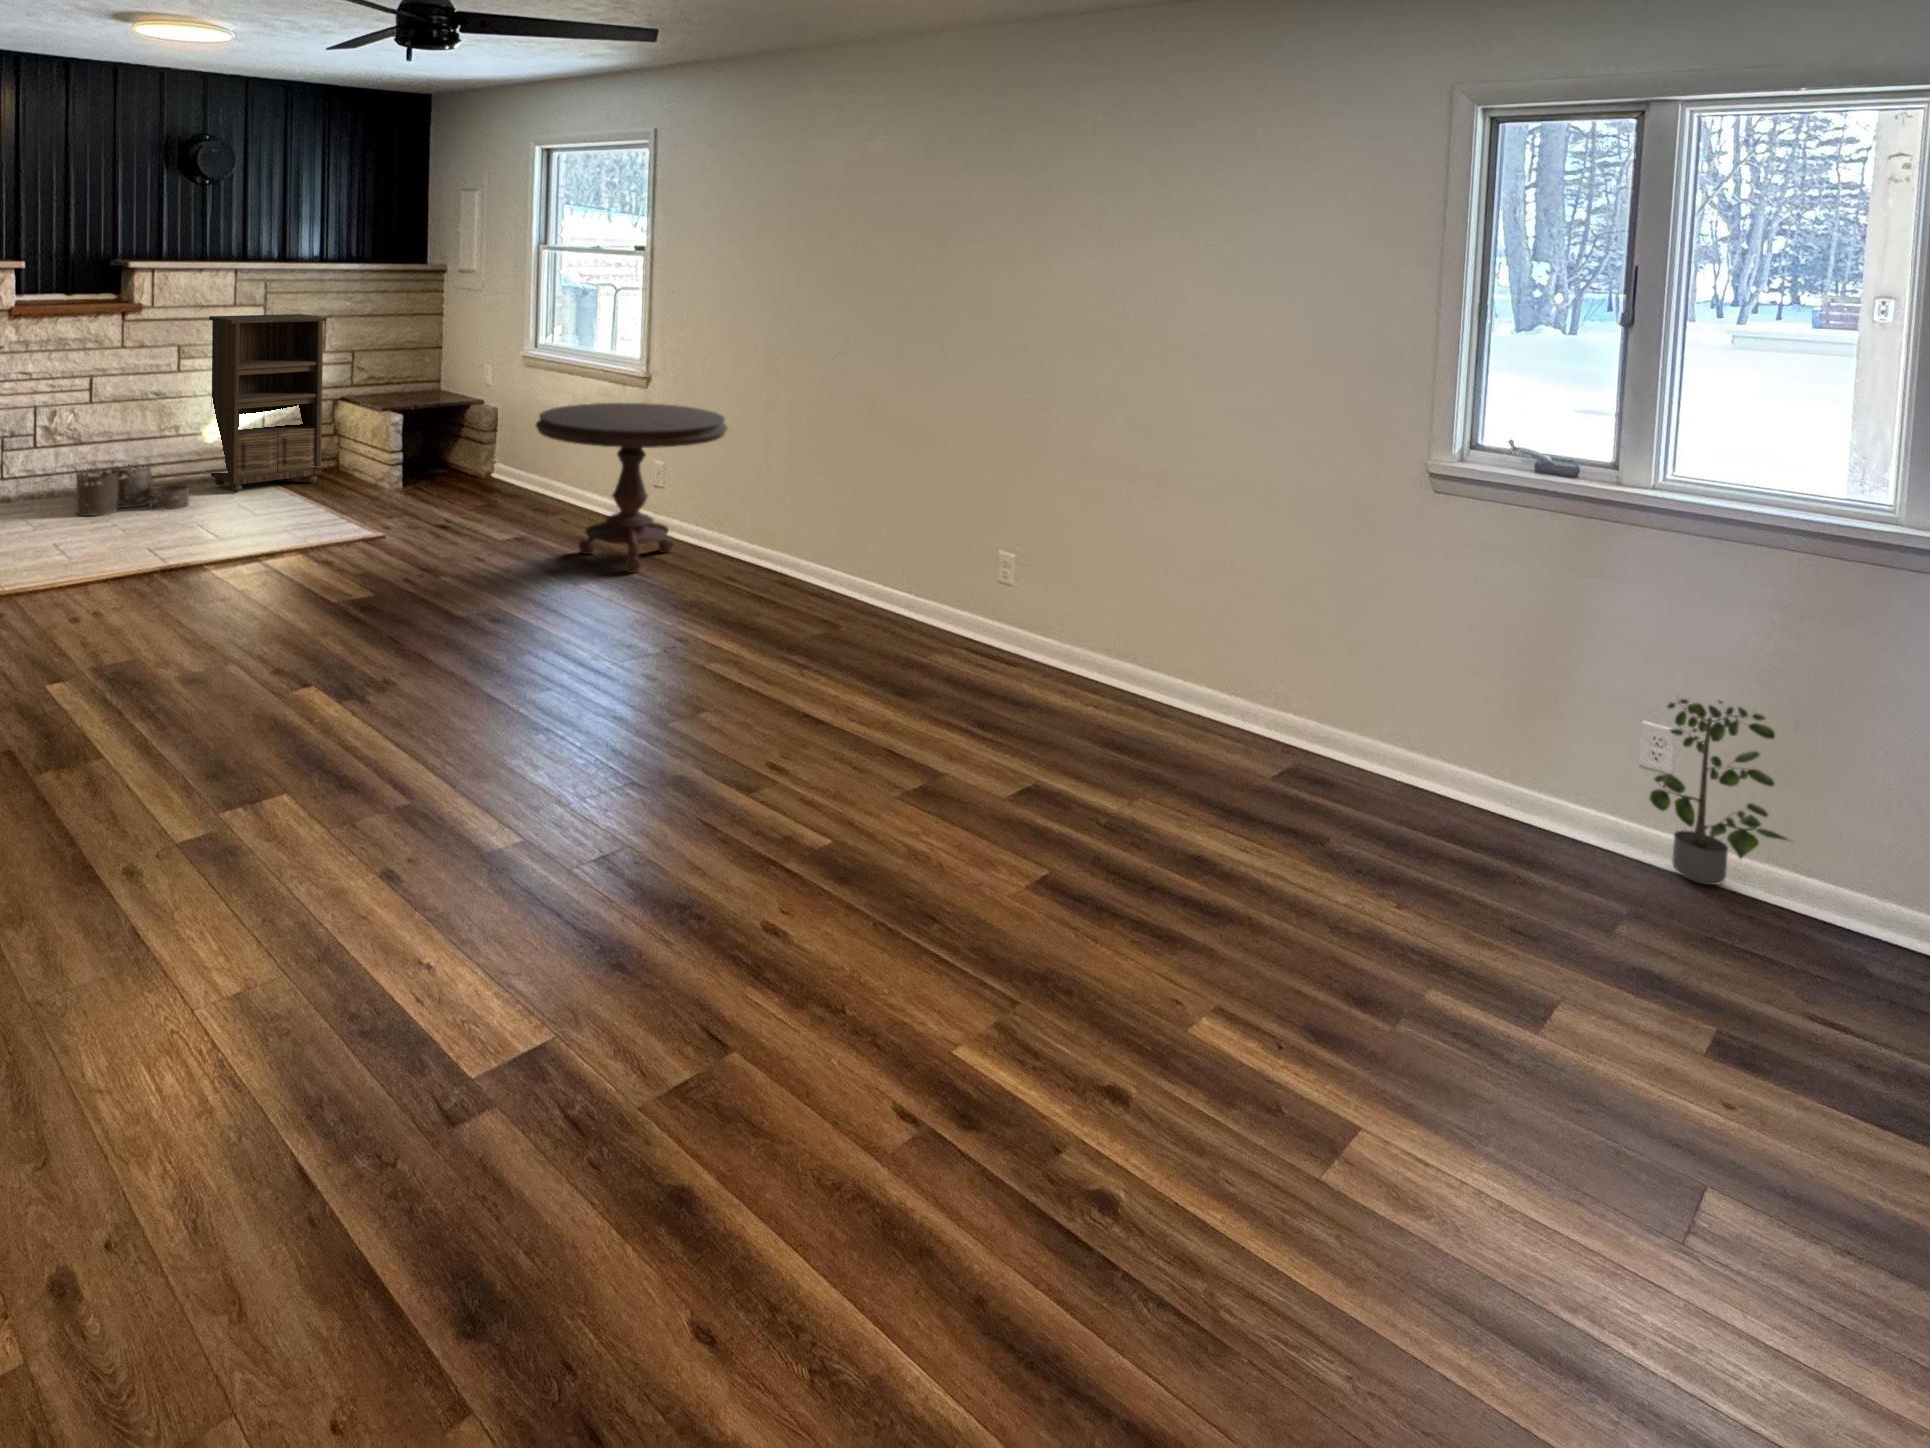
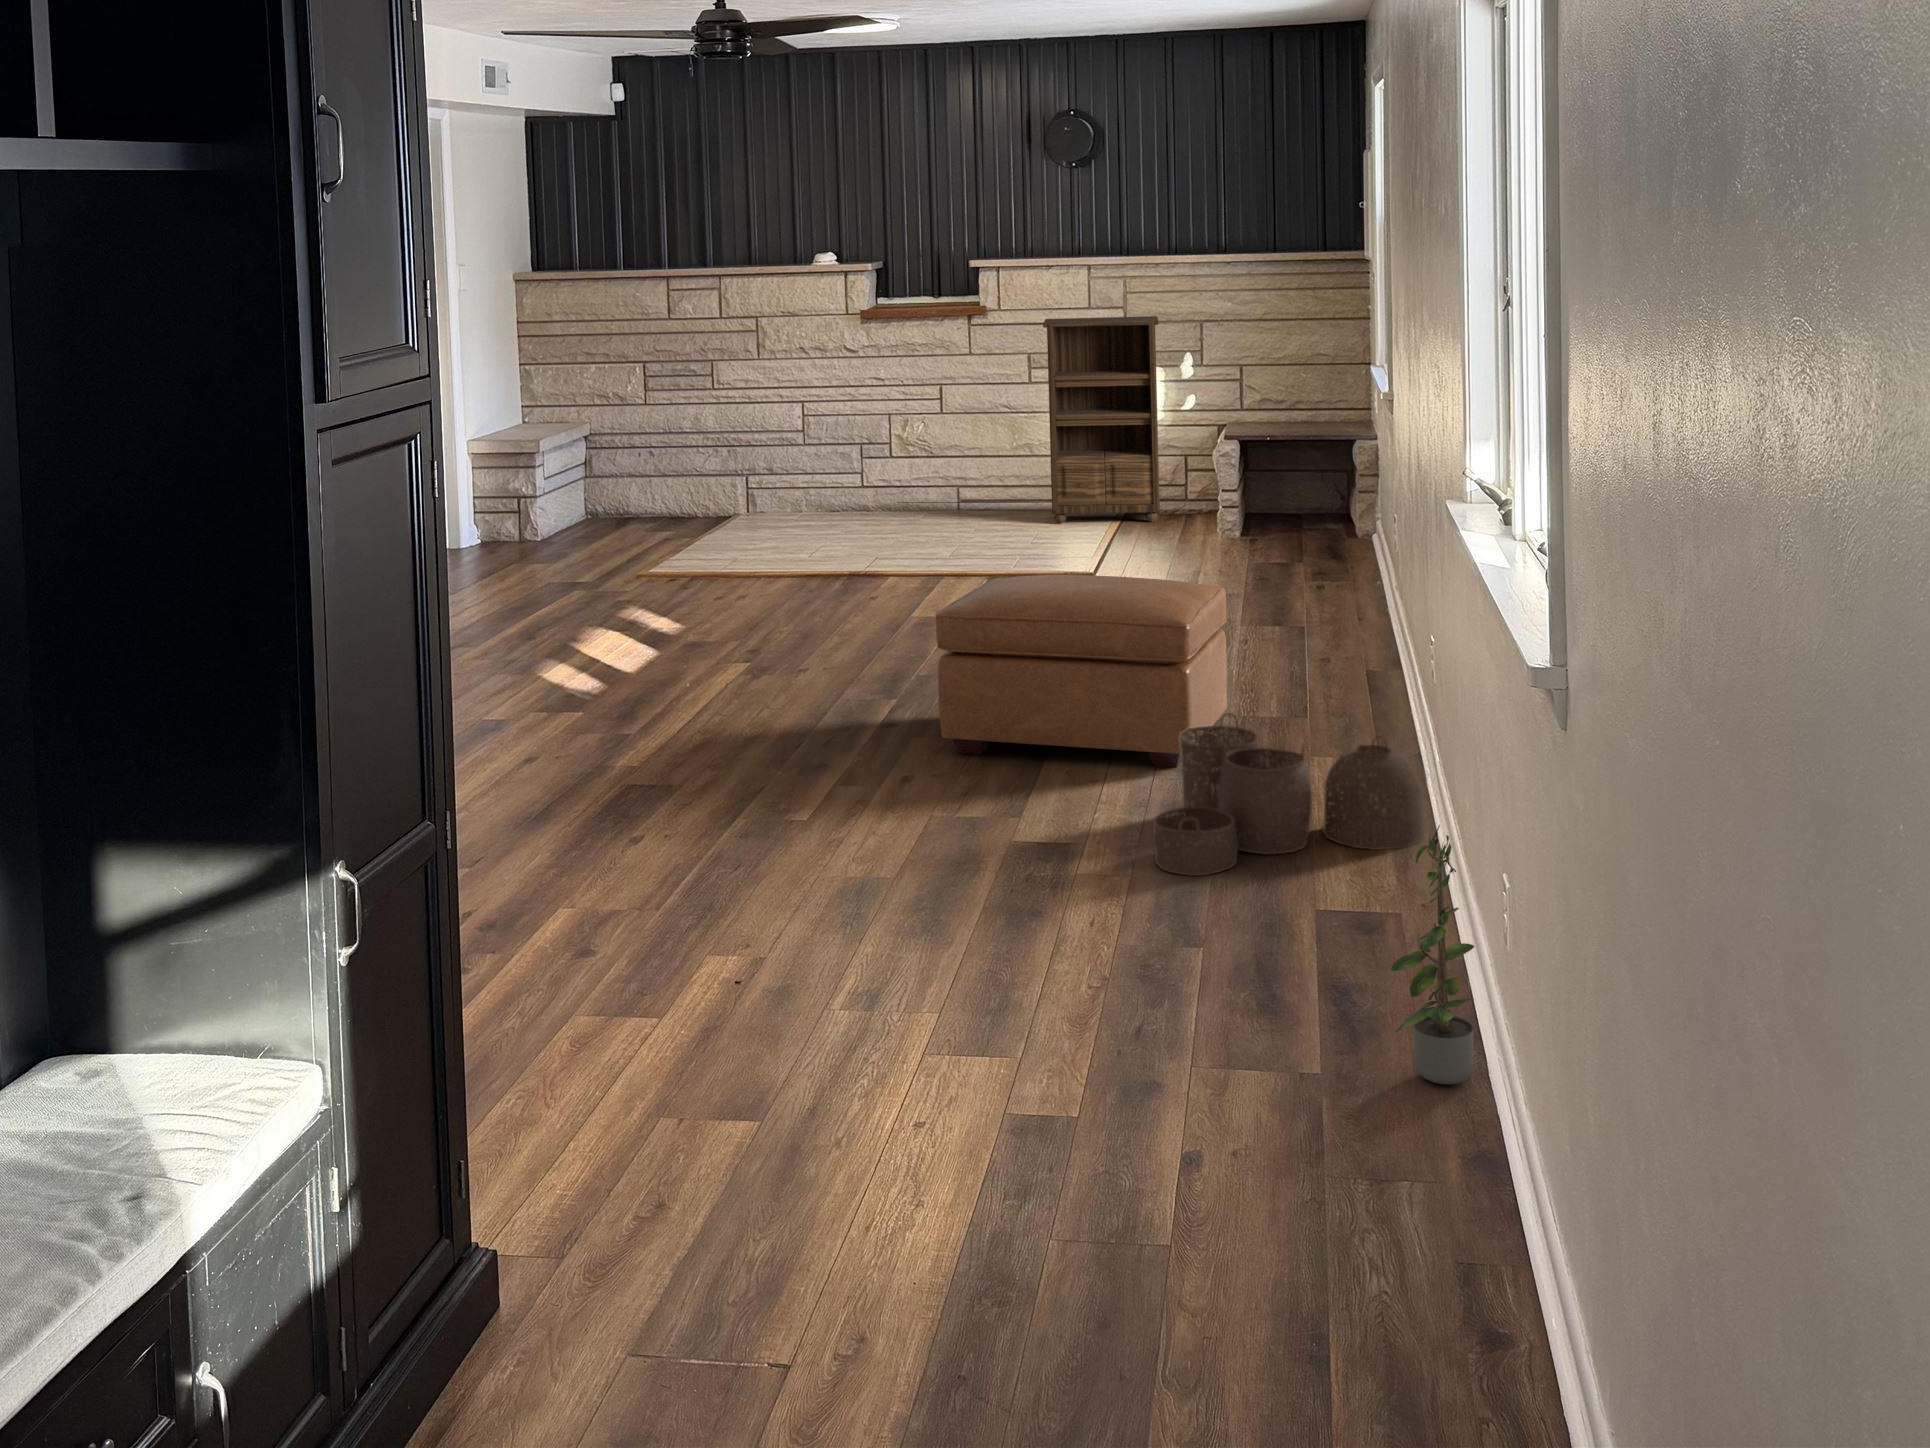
side table: present [536,403,728,573] -> none [1129,430,1378,639]
woven basket: present [76,462,189,516] -> present [1153,713,1426,876]
ottoman: none [666,533,933,723] -> present [935,575,1227,768]

